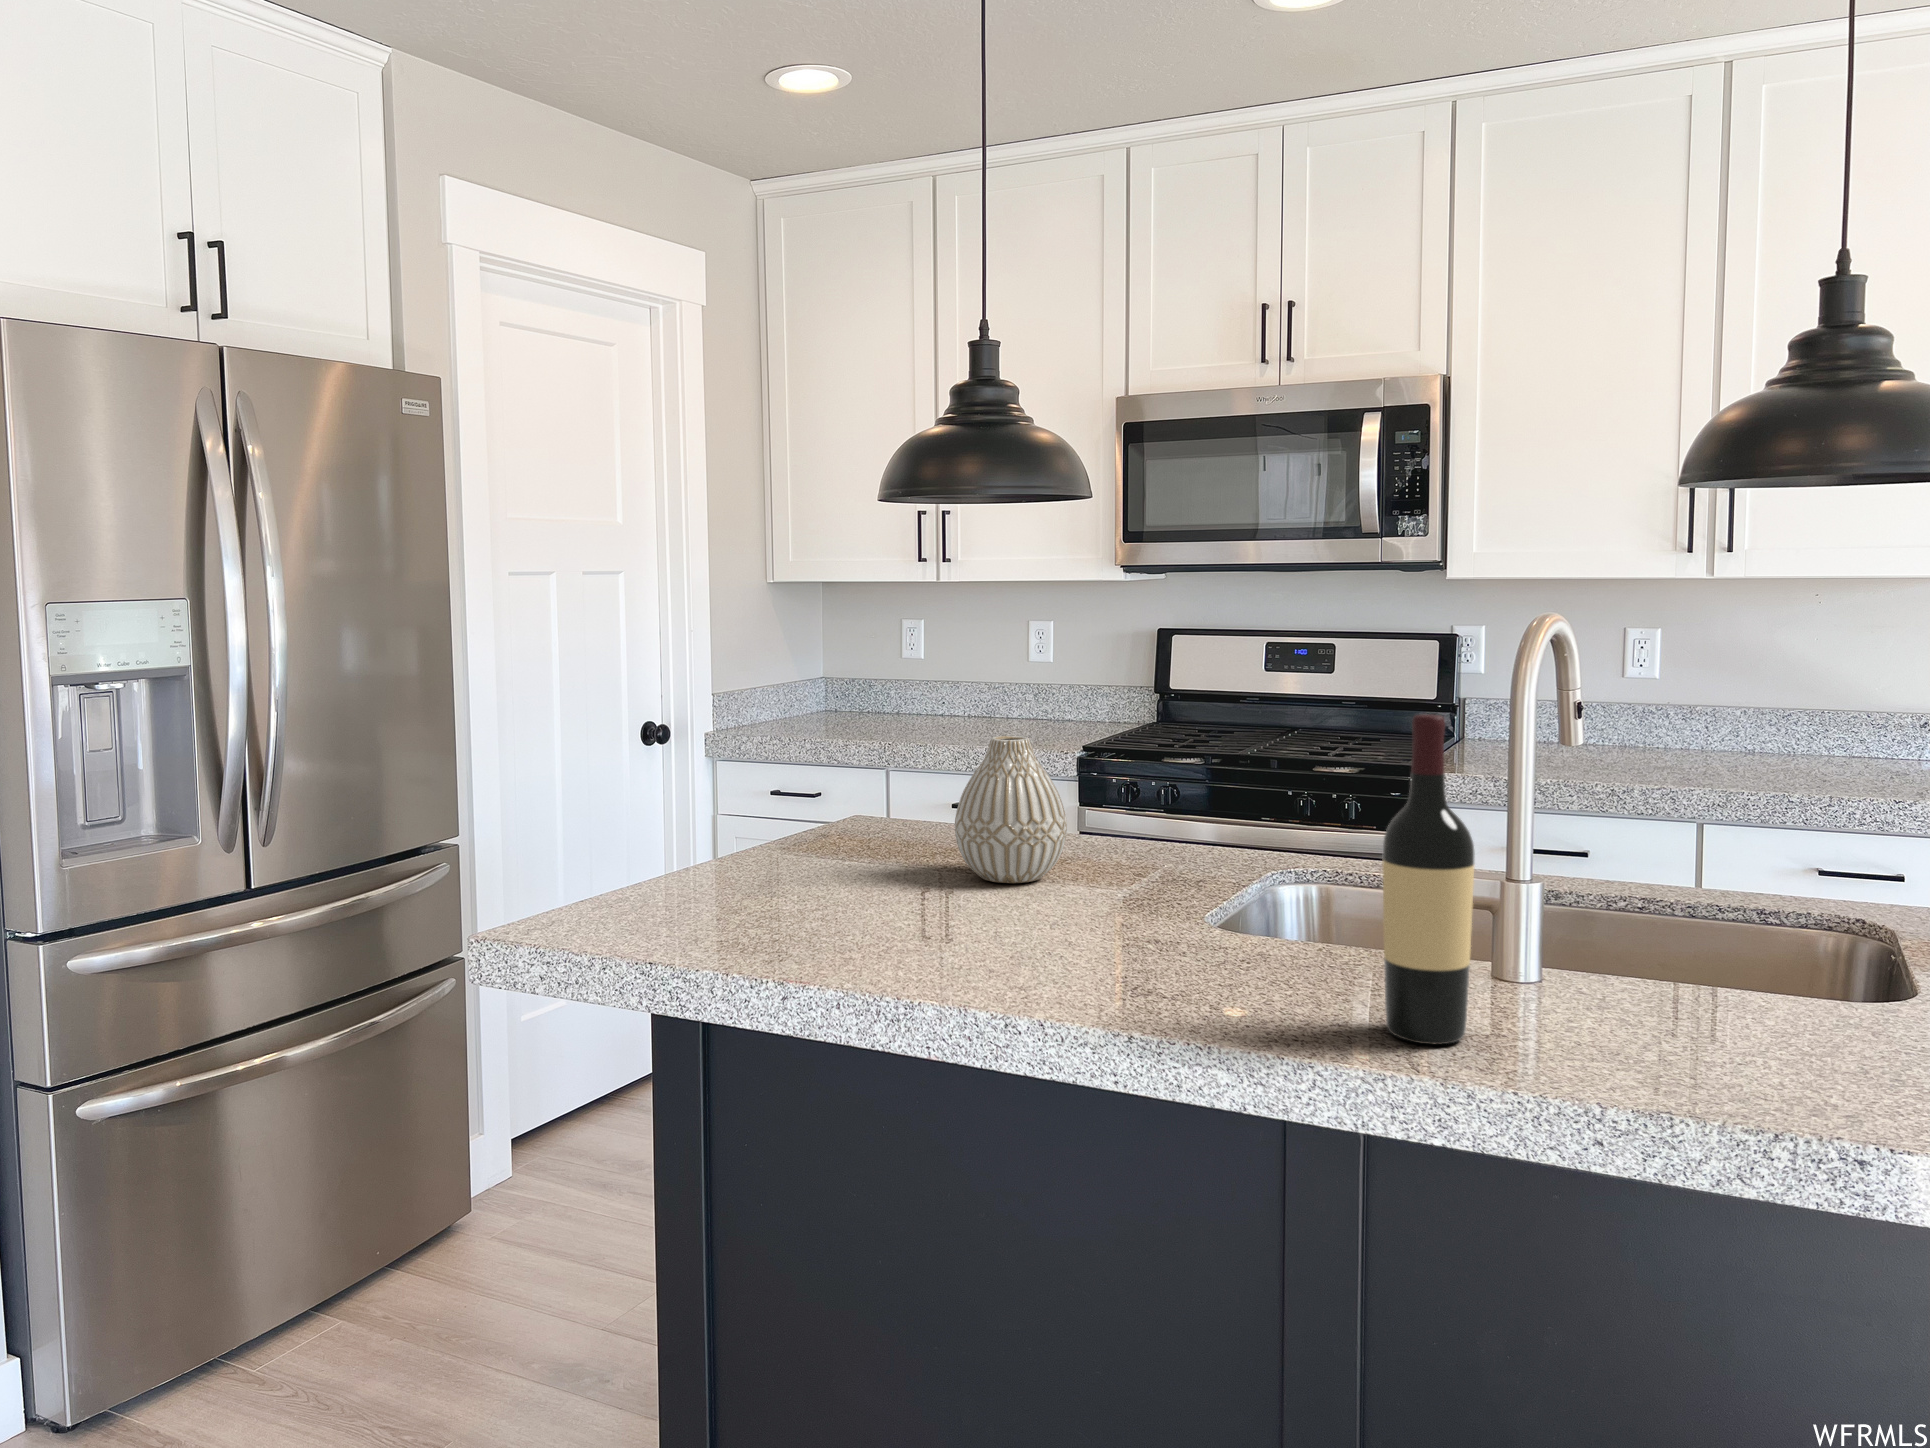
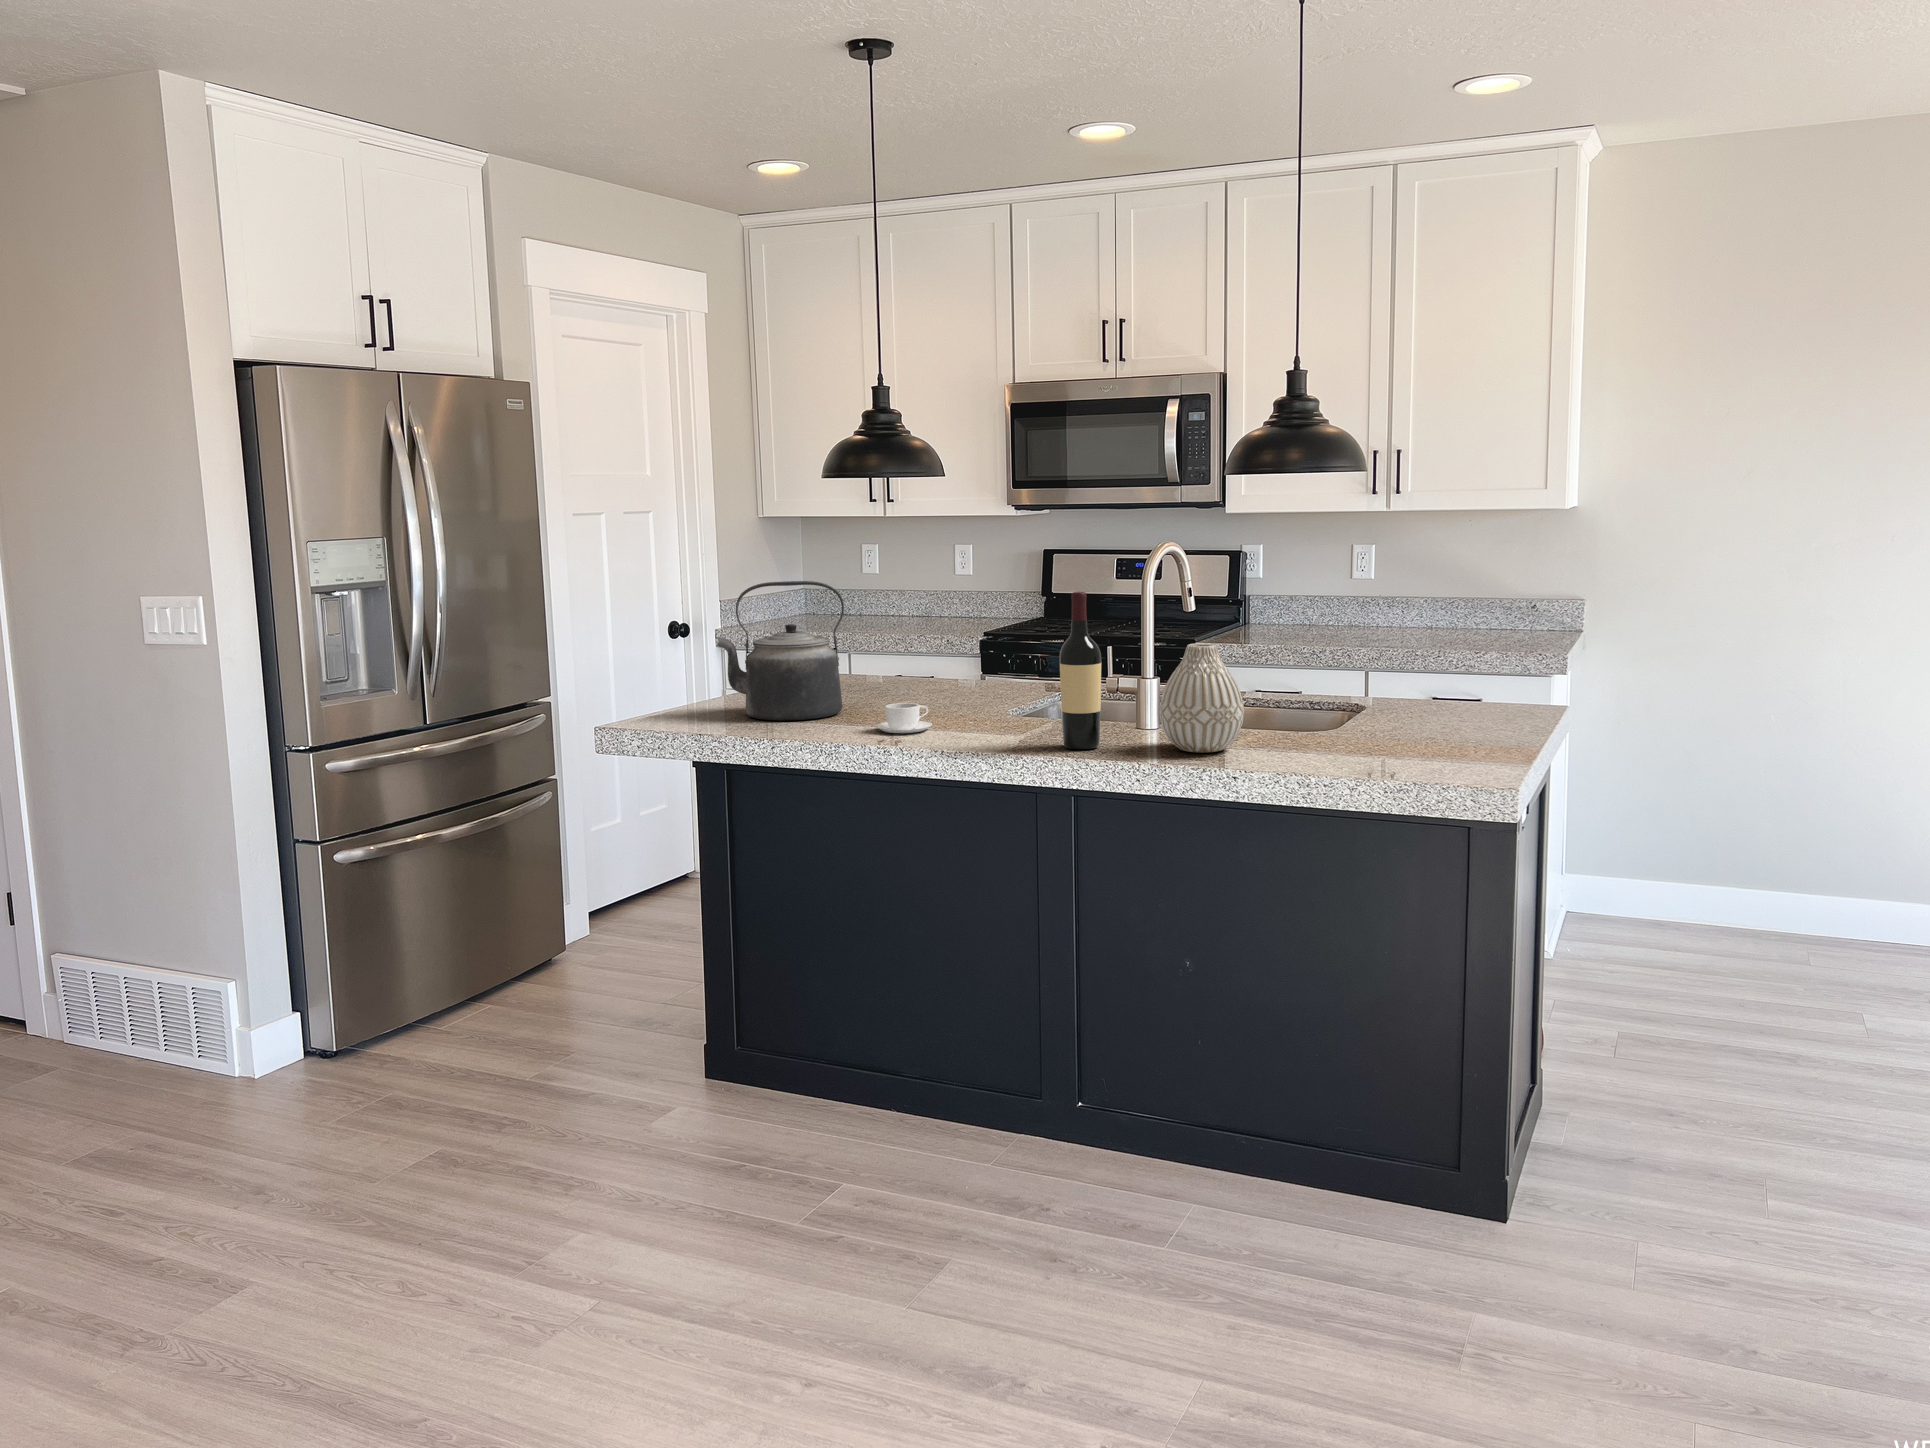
kettle: none [692,677,916,929] -> present [717,581,844,721]
vase: present [955,736,1067,883] -> present [1159,643,1244,753]
coffee cup: none [981,911,1089,975] -> present [876,703,932,733]

